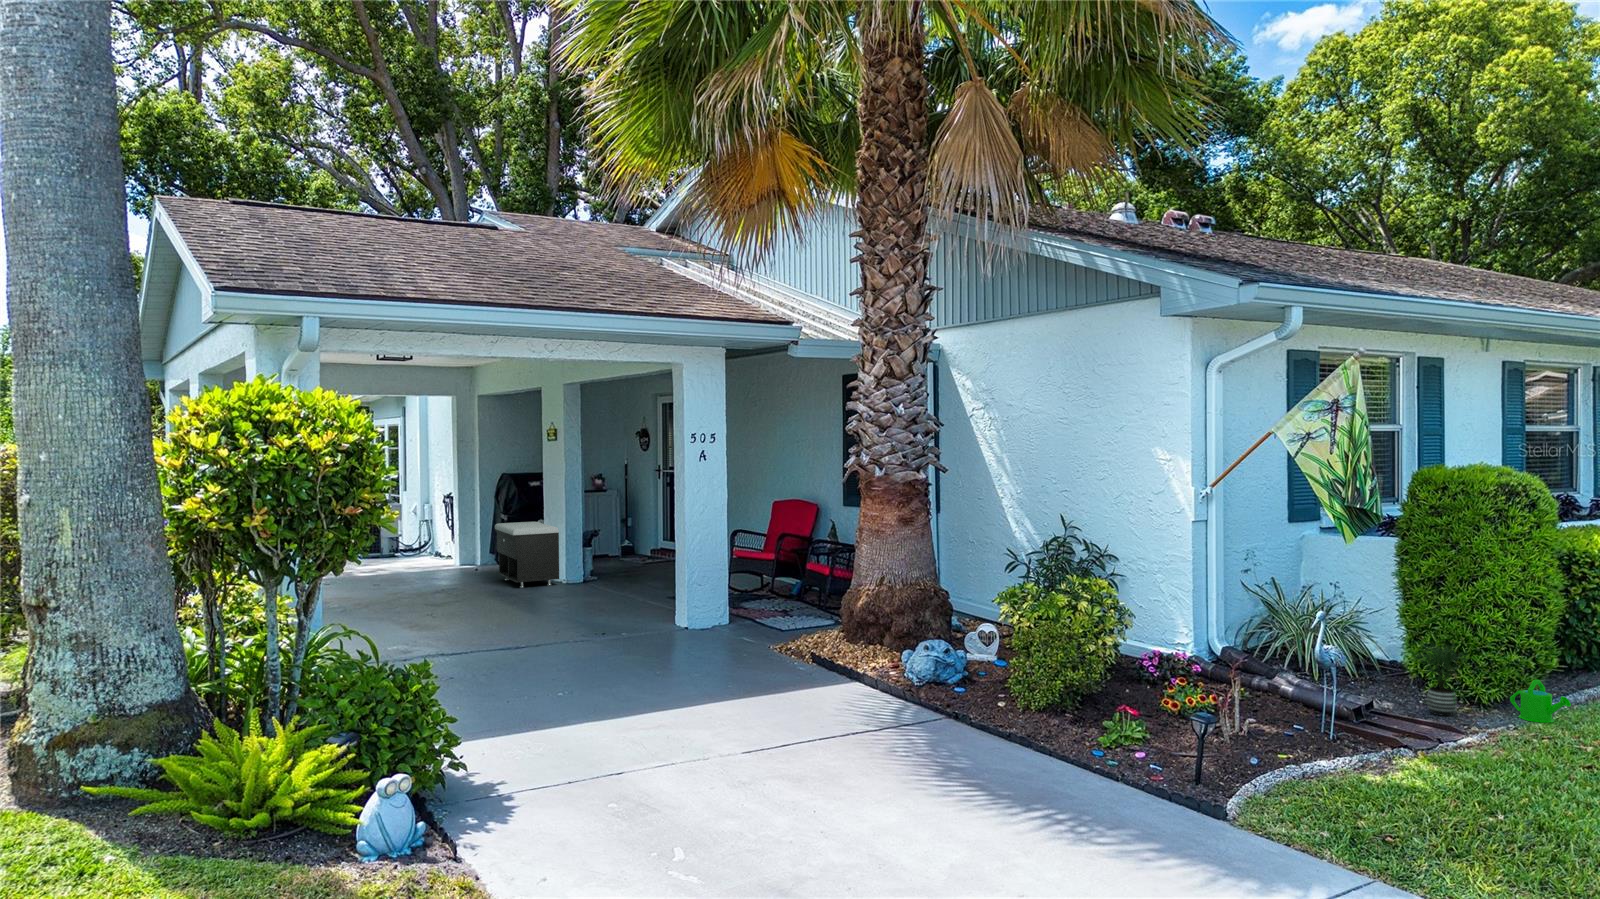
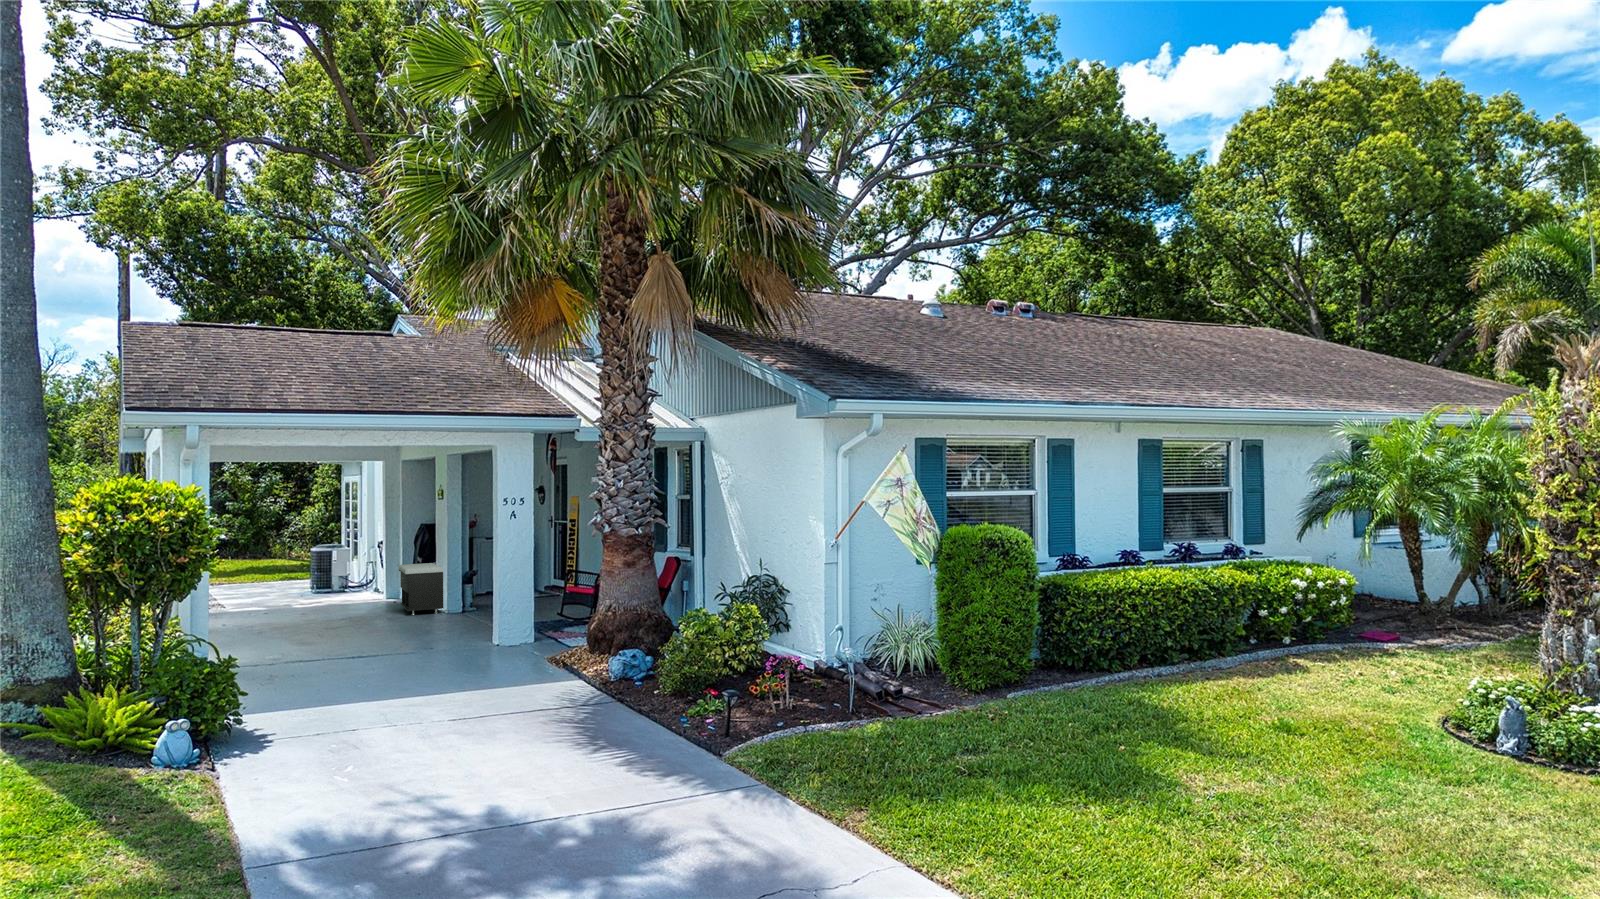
potted plant: present [1417,645,1465,716] -> none [931,649,965,700]
watering can: present [1510,679,1571,723] -> none [996,674,1021,704]

